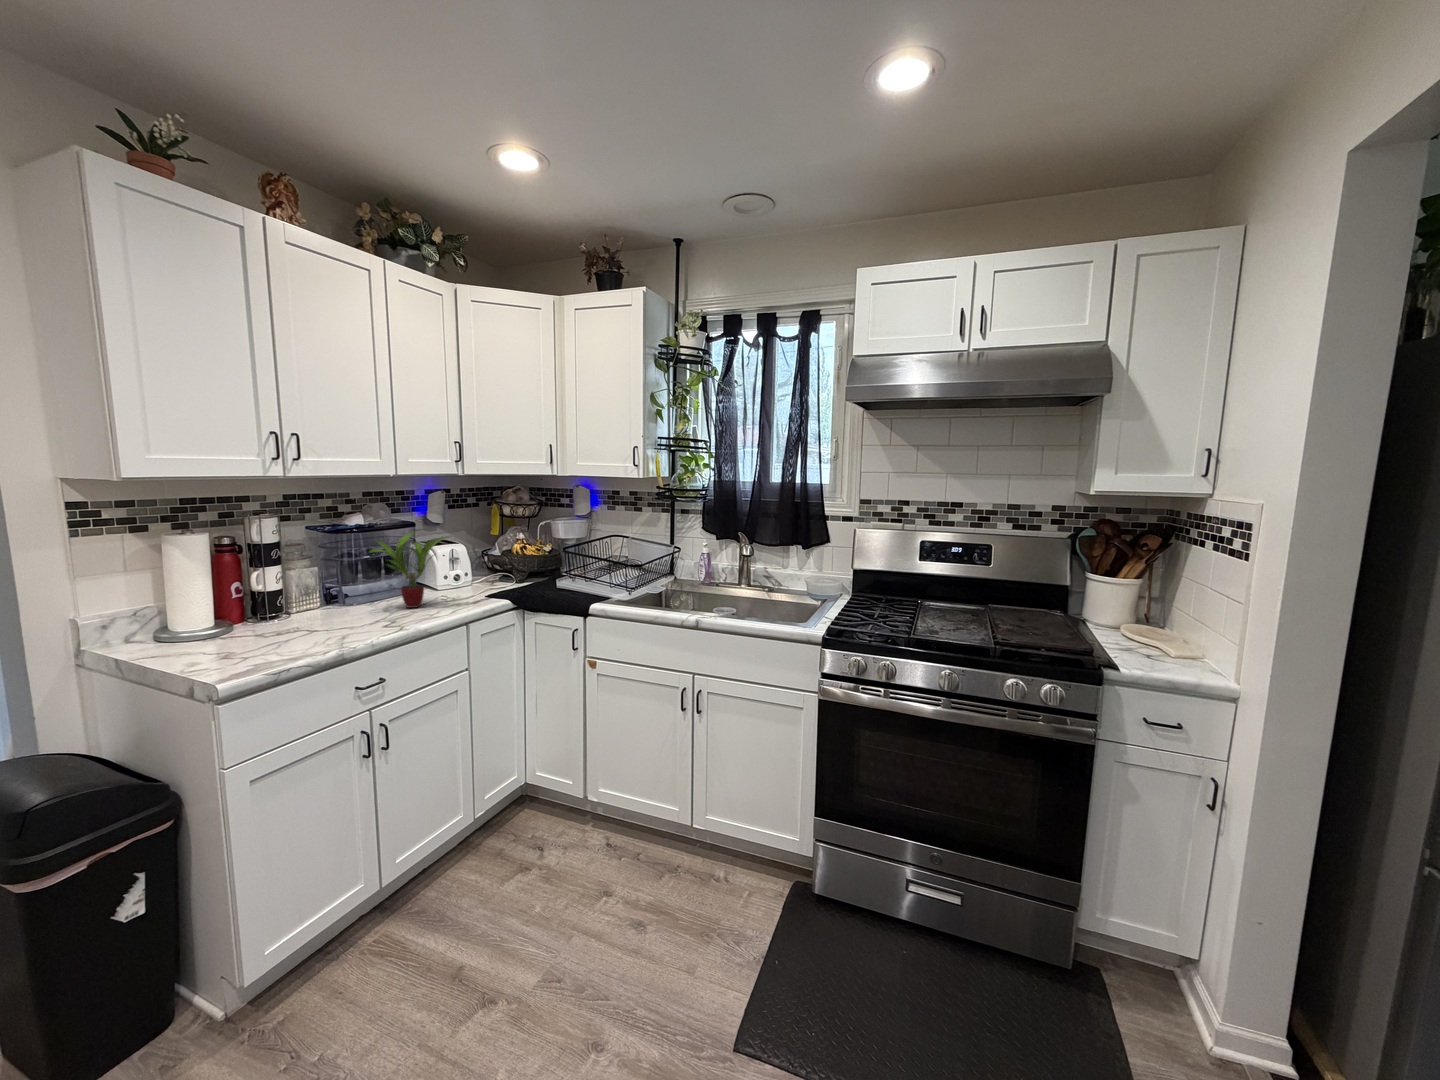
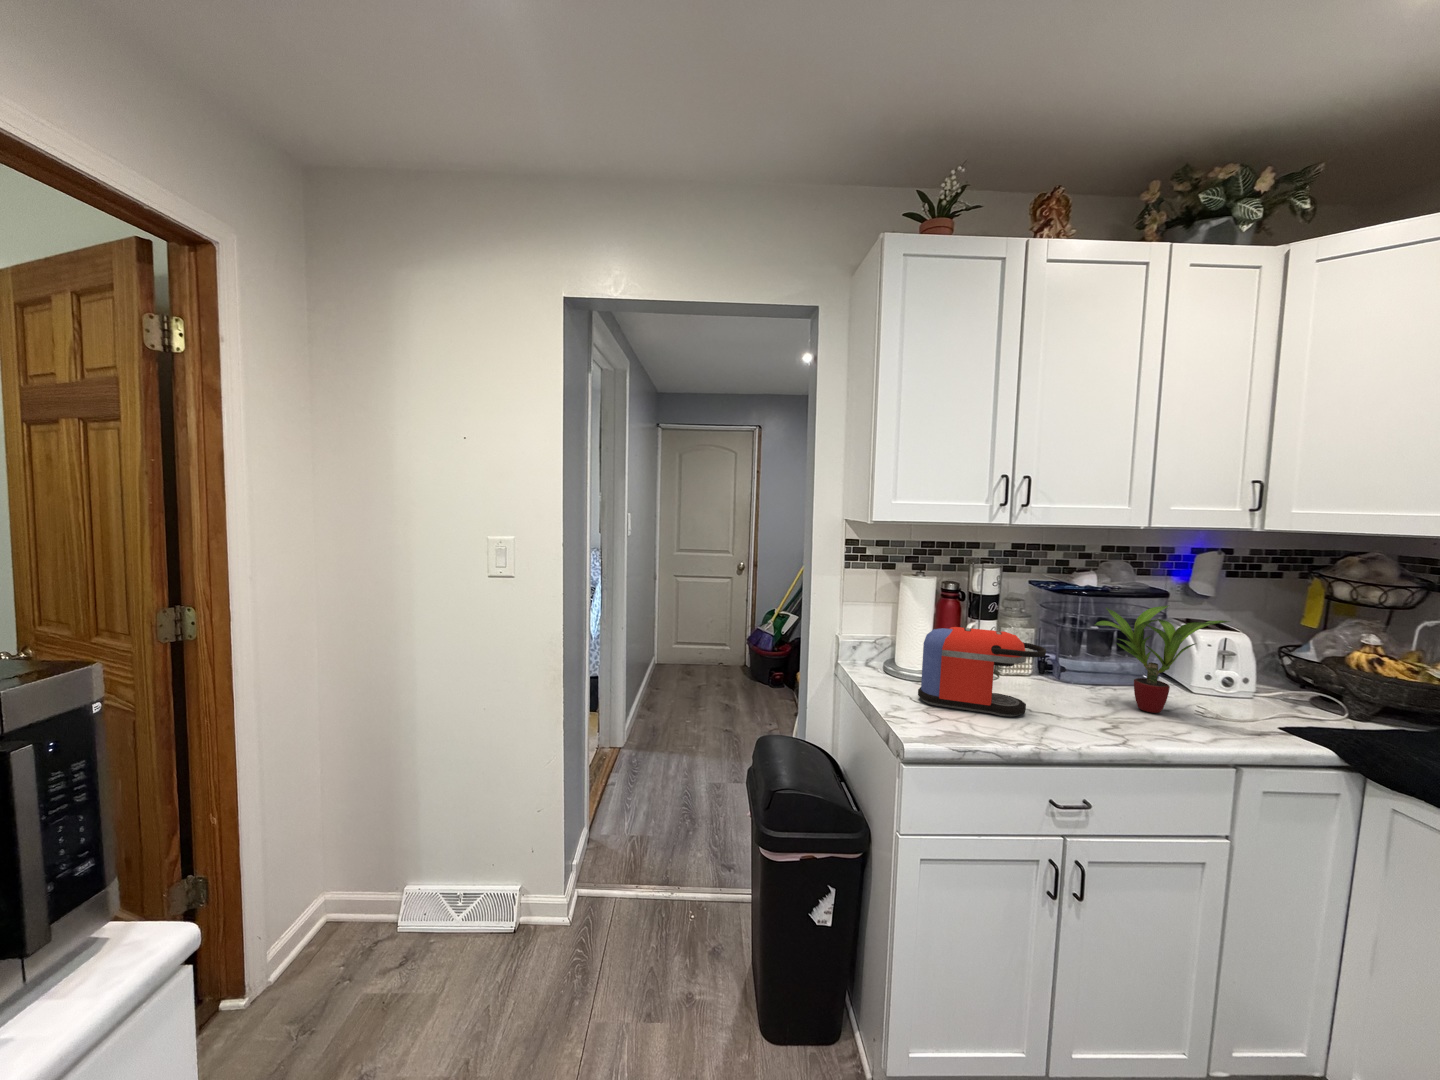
coffee maker: none [211,570,335,652] -> present [918,627,1046,717]

